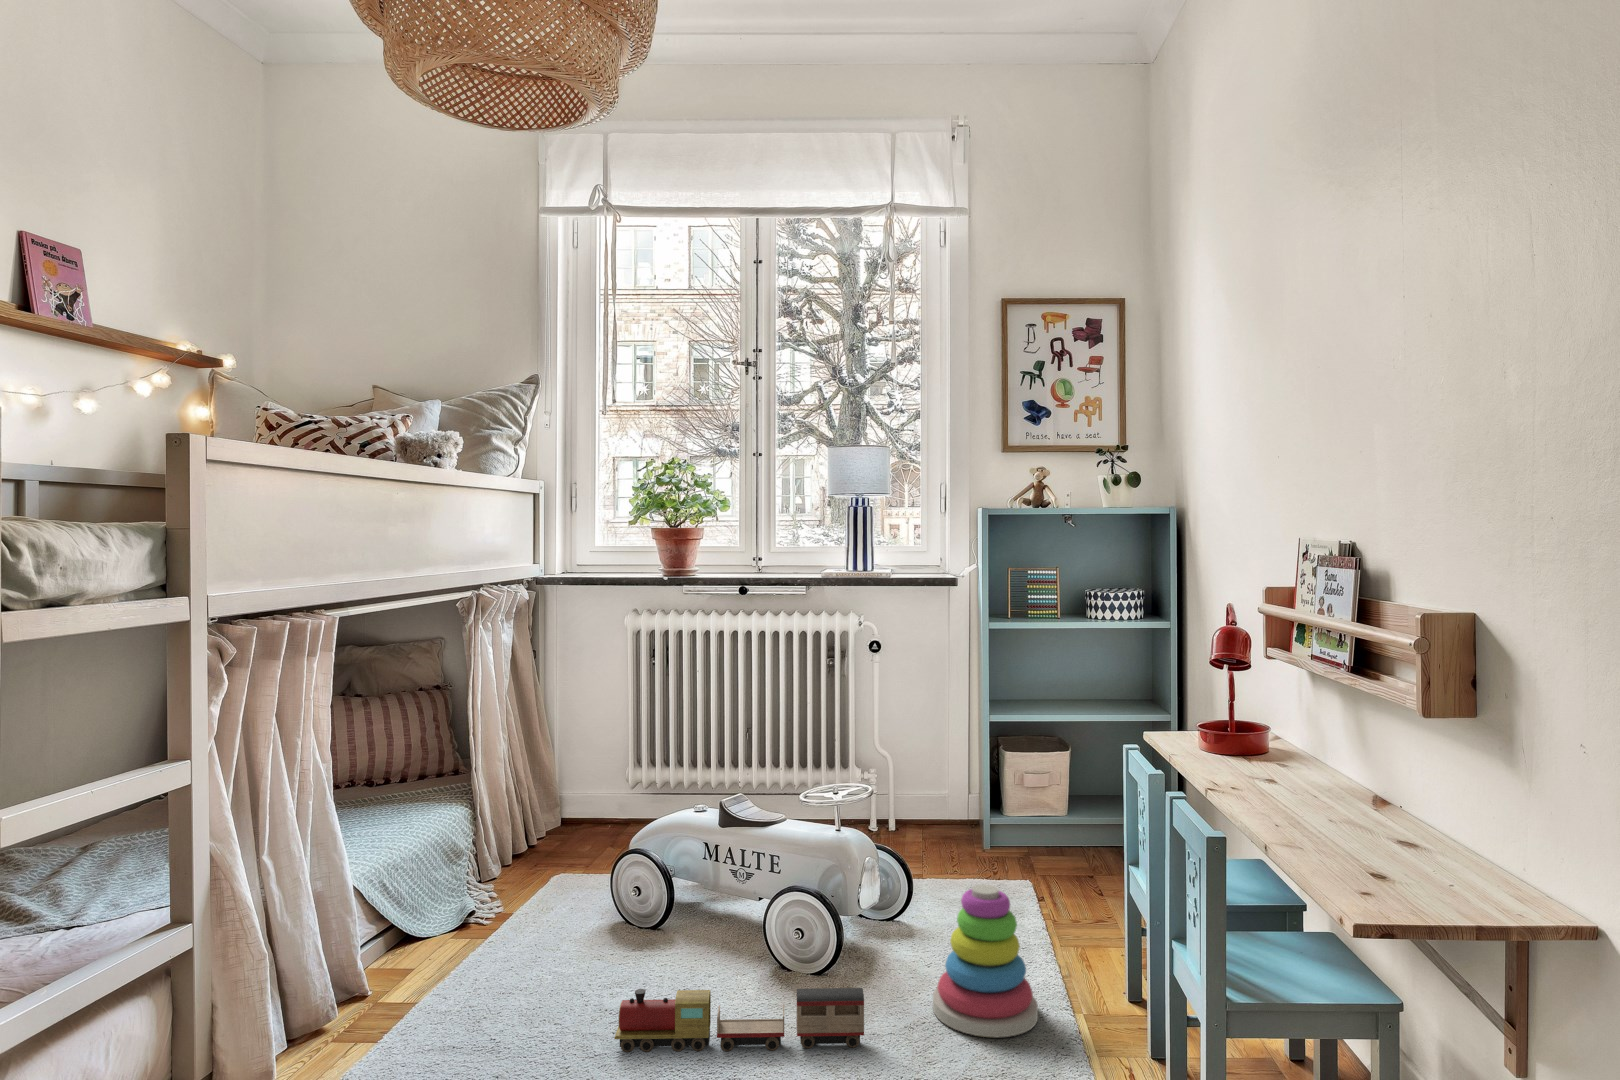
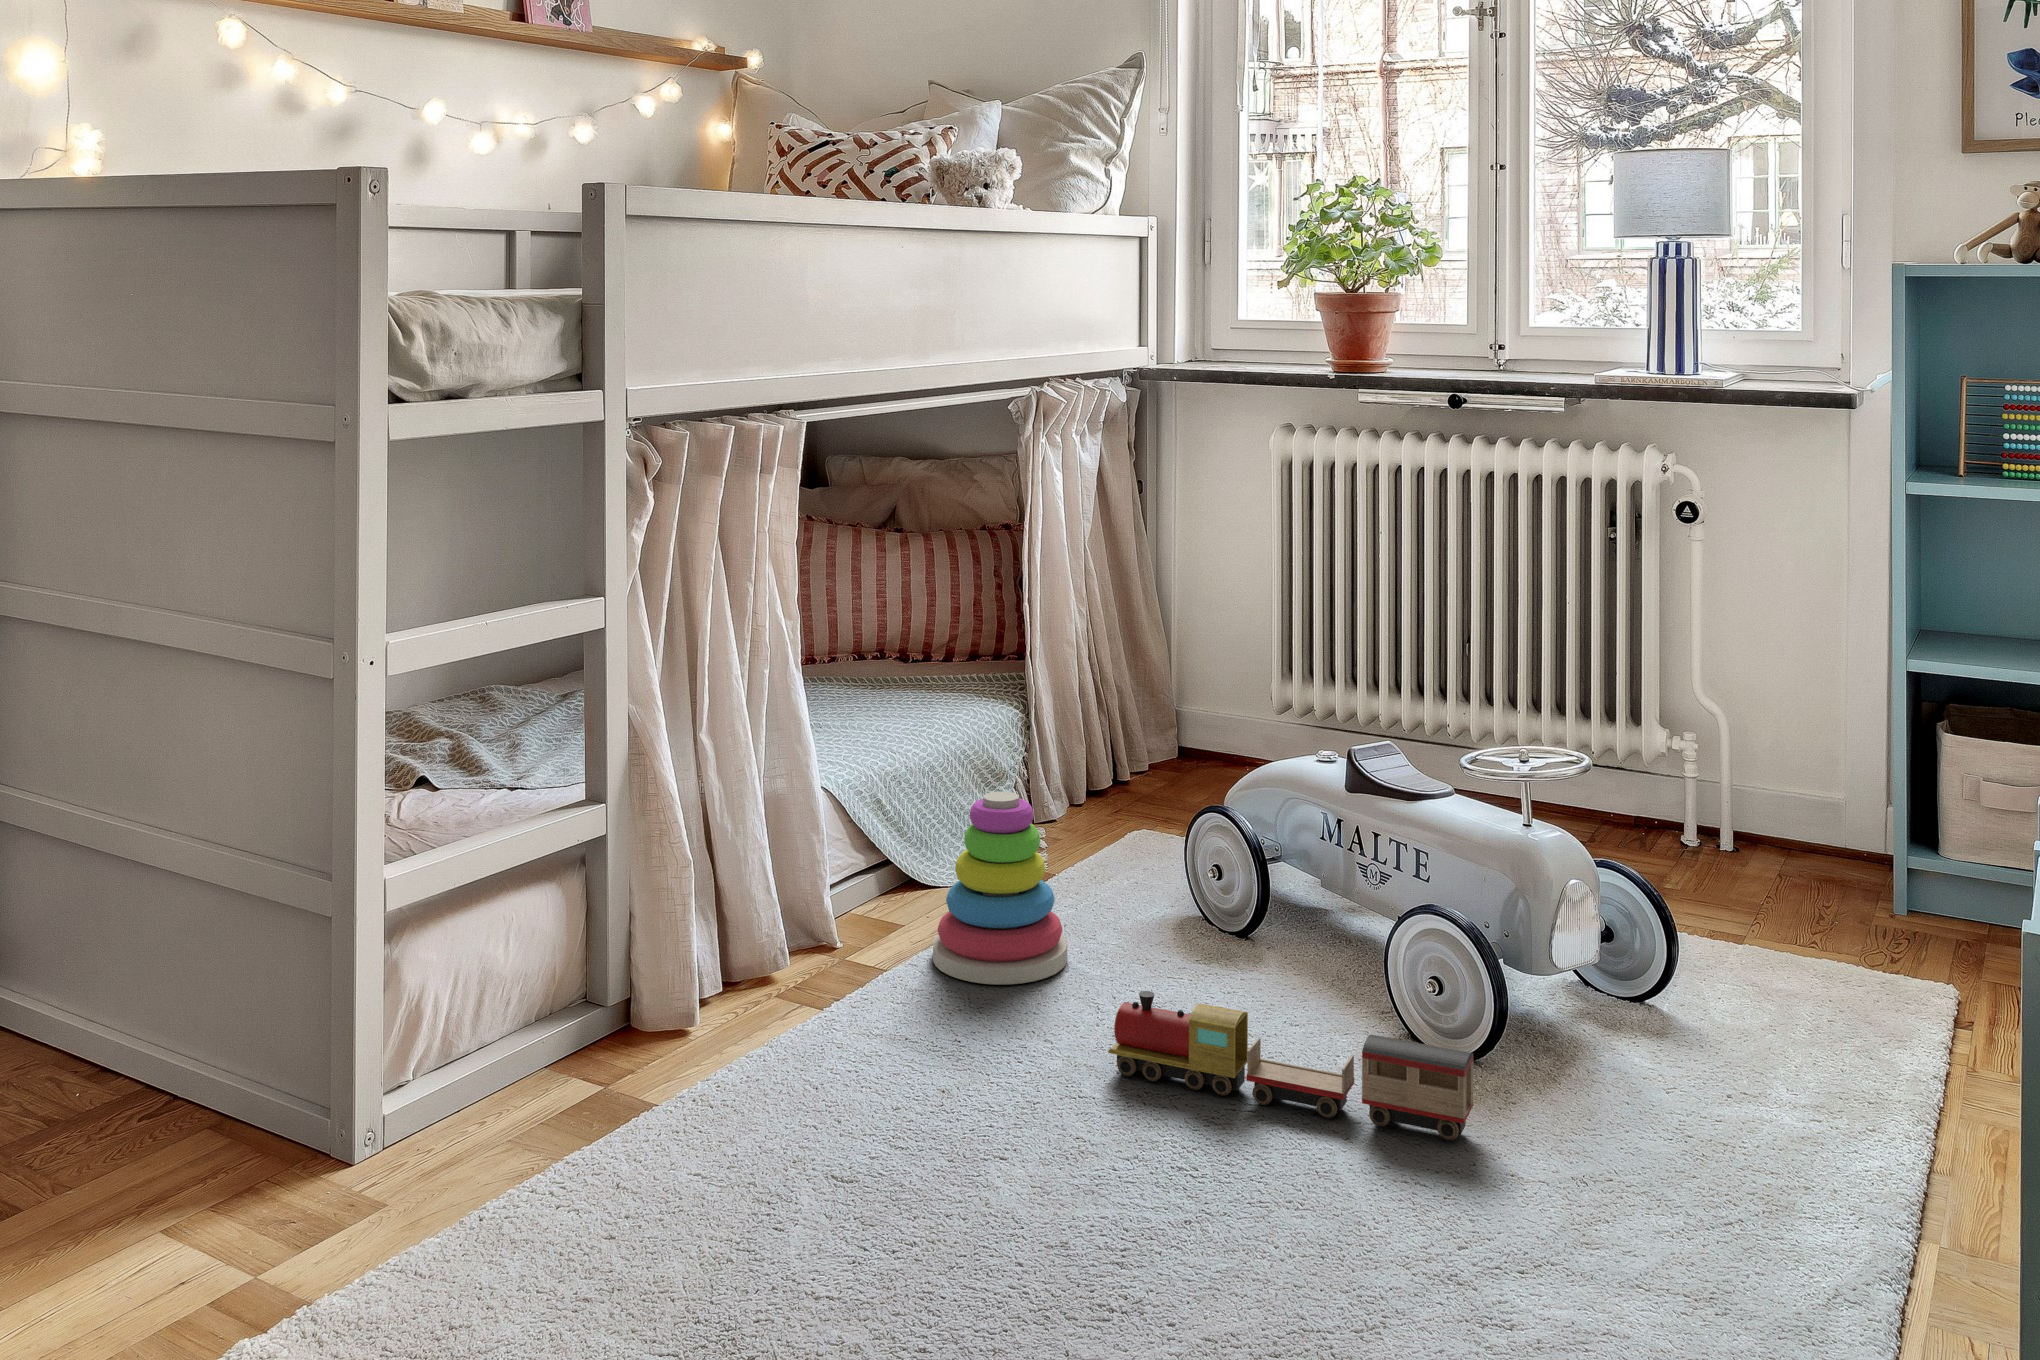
stacking toy: present [933,885,1038,1037] -> present [933,791,1067,984]

